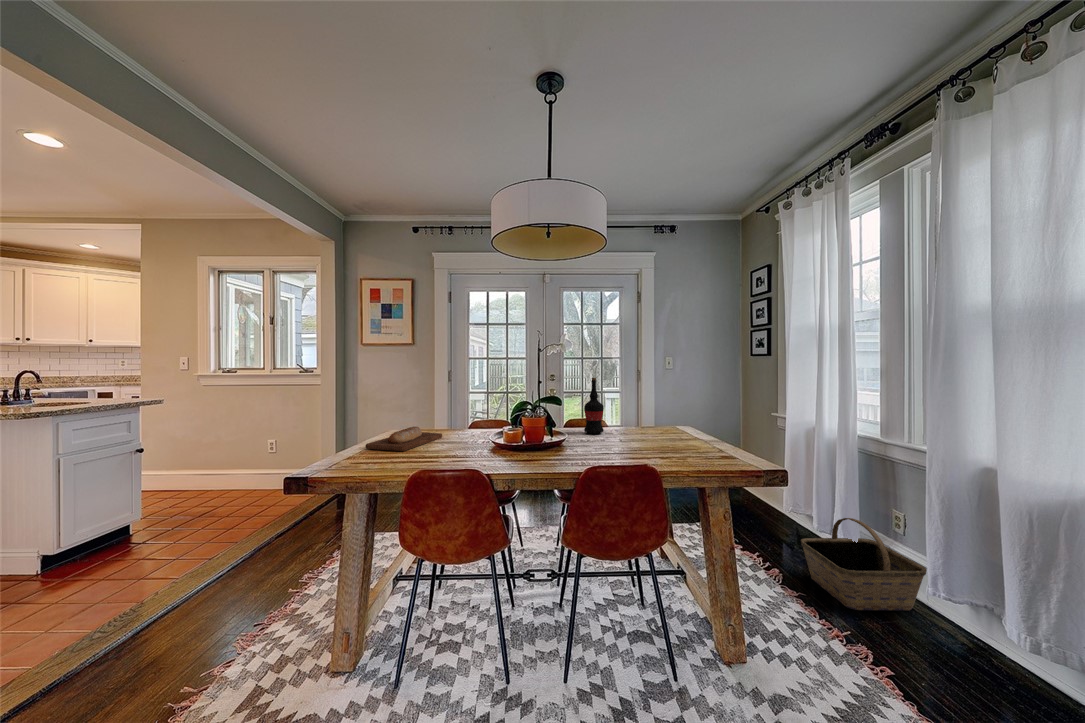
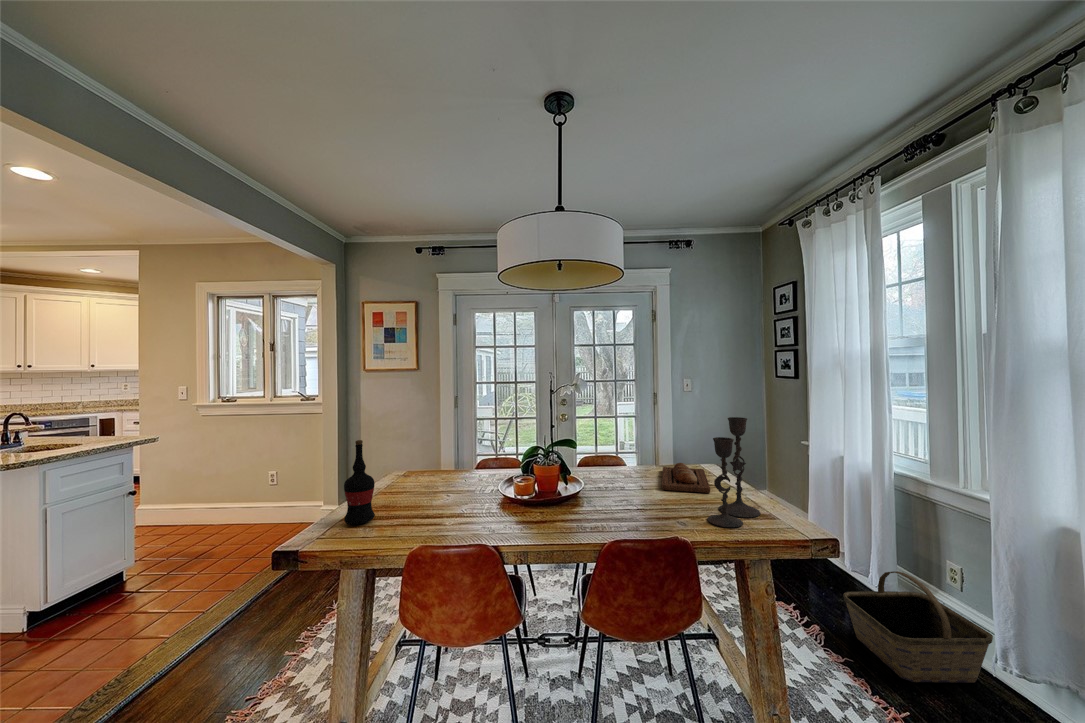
candlestick: none [676,371,723,463] -> present [708,417,760,528]
wine bottle: present [584,378,604,434] -> present [344,440,375,524]
bread loaf: present [365,427,442,451] -> present [662,463,710,493]

